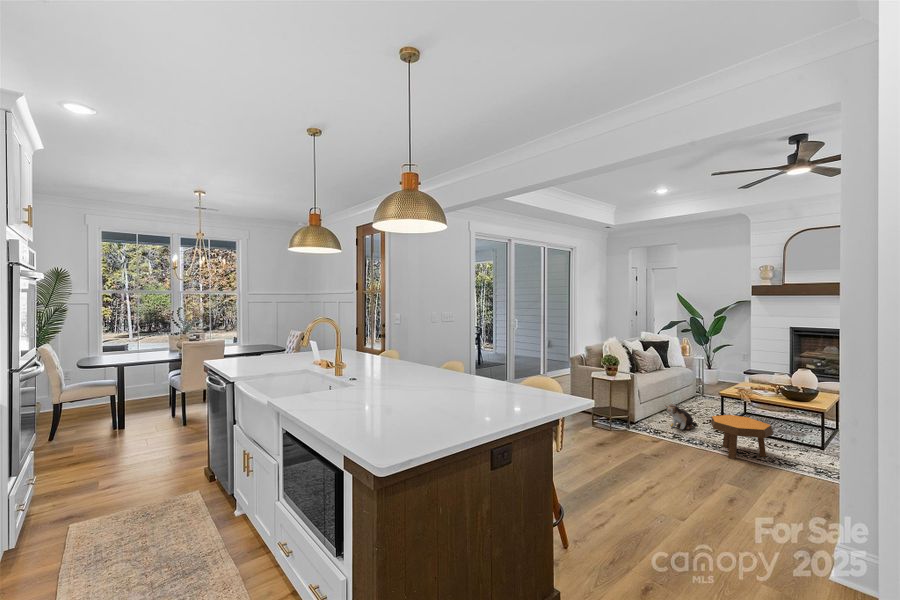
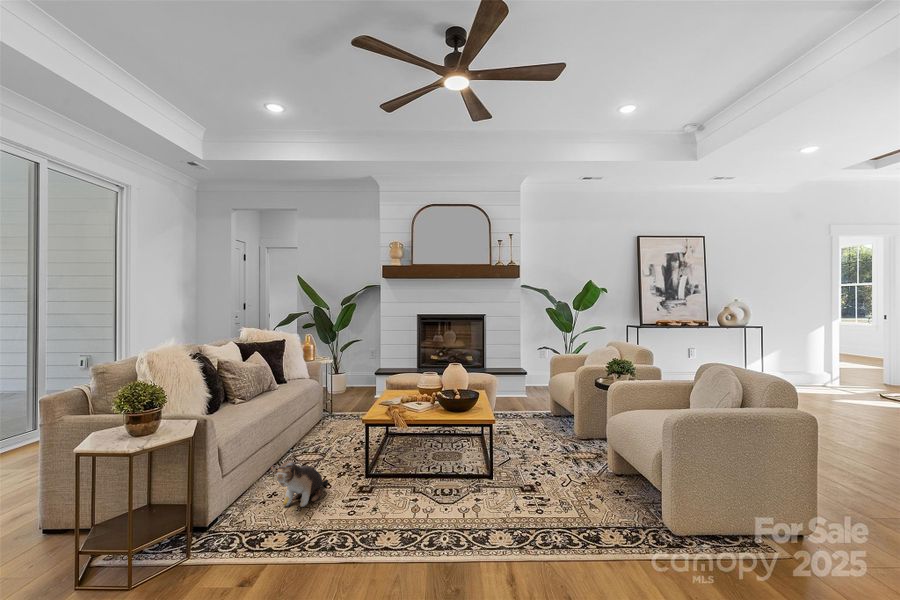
footstool: present [711,415,774,459] -> none [356,462,452,566]

